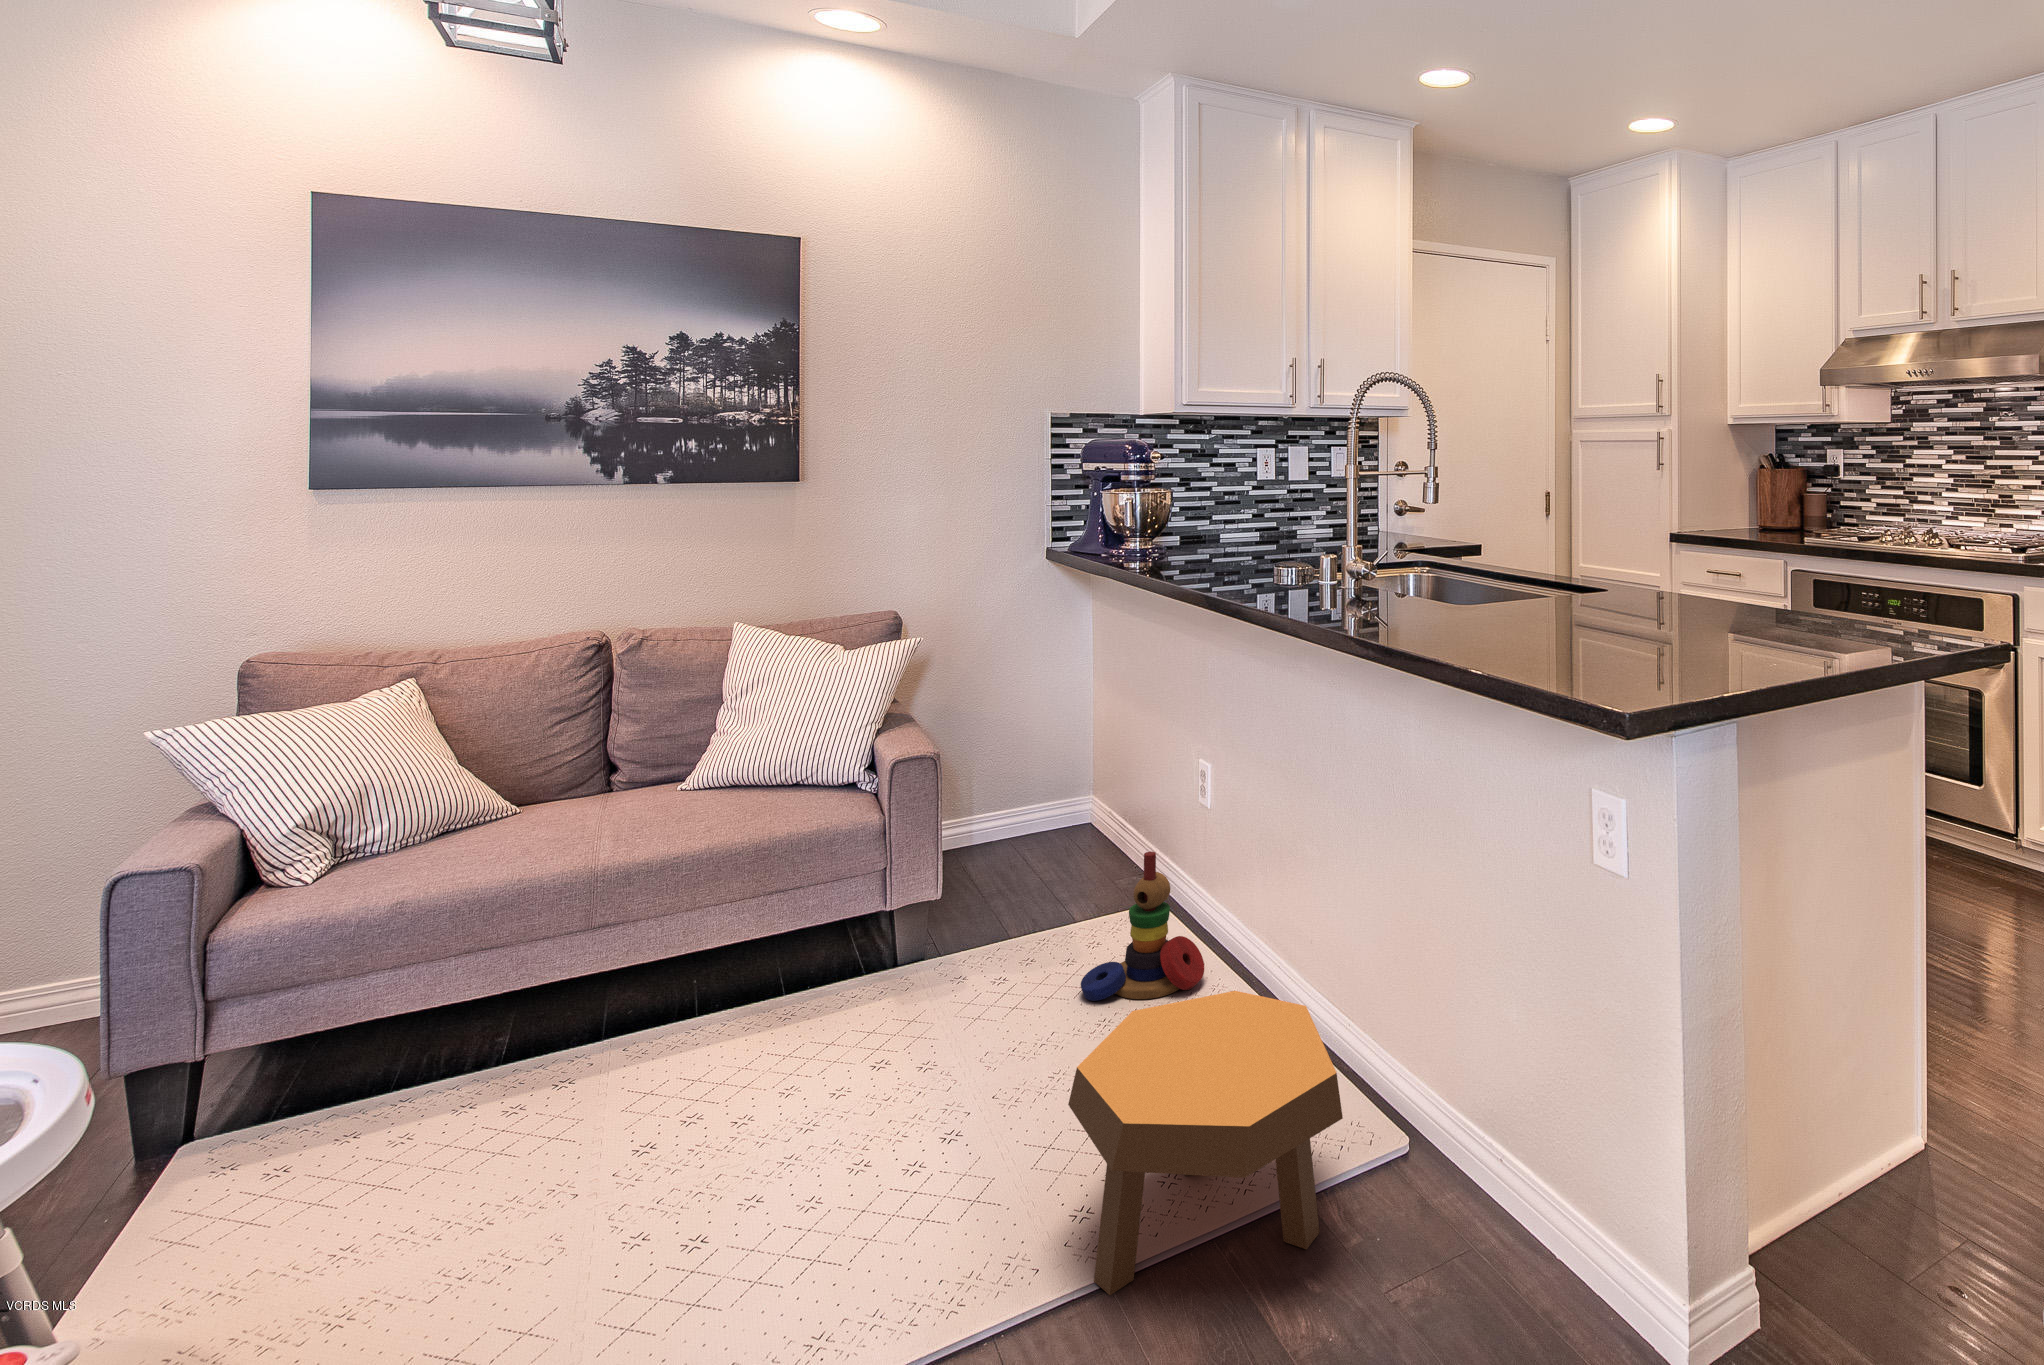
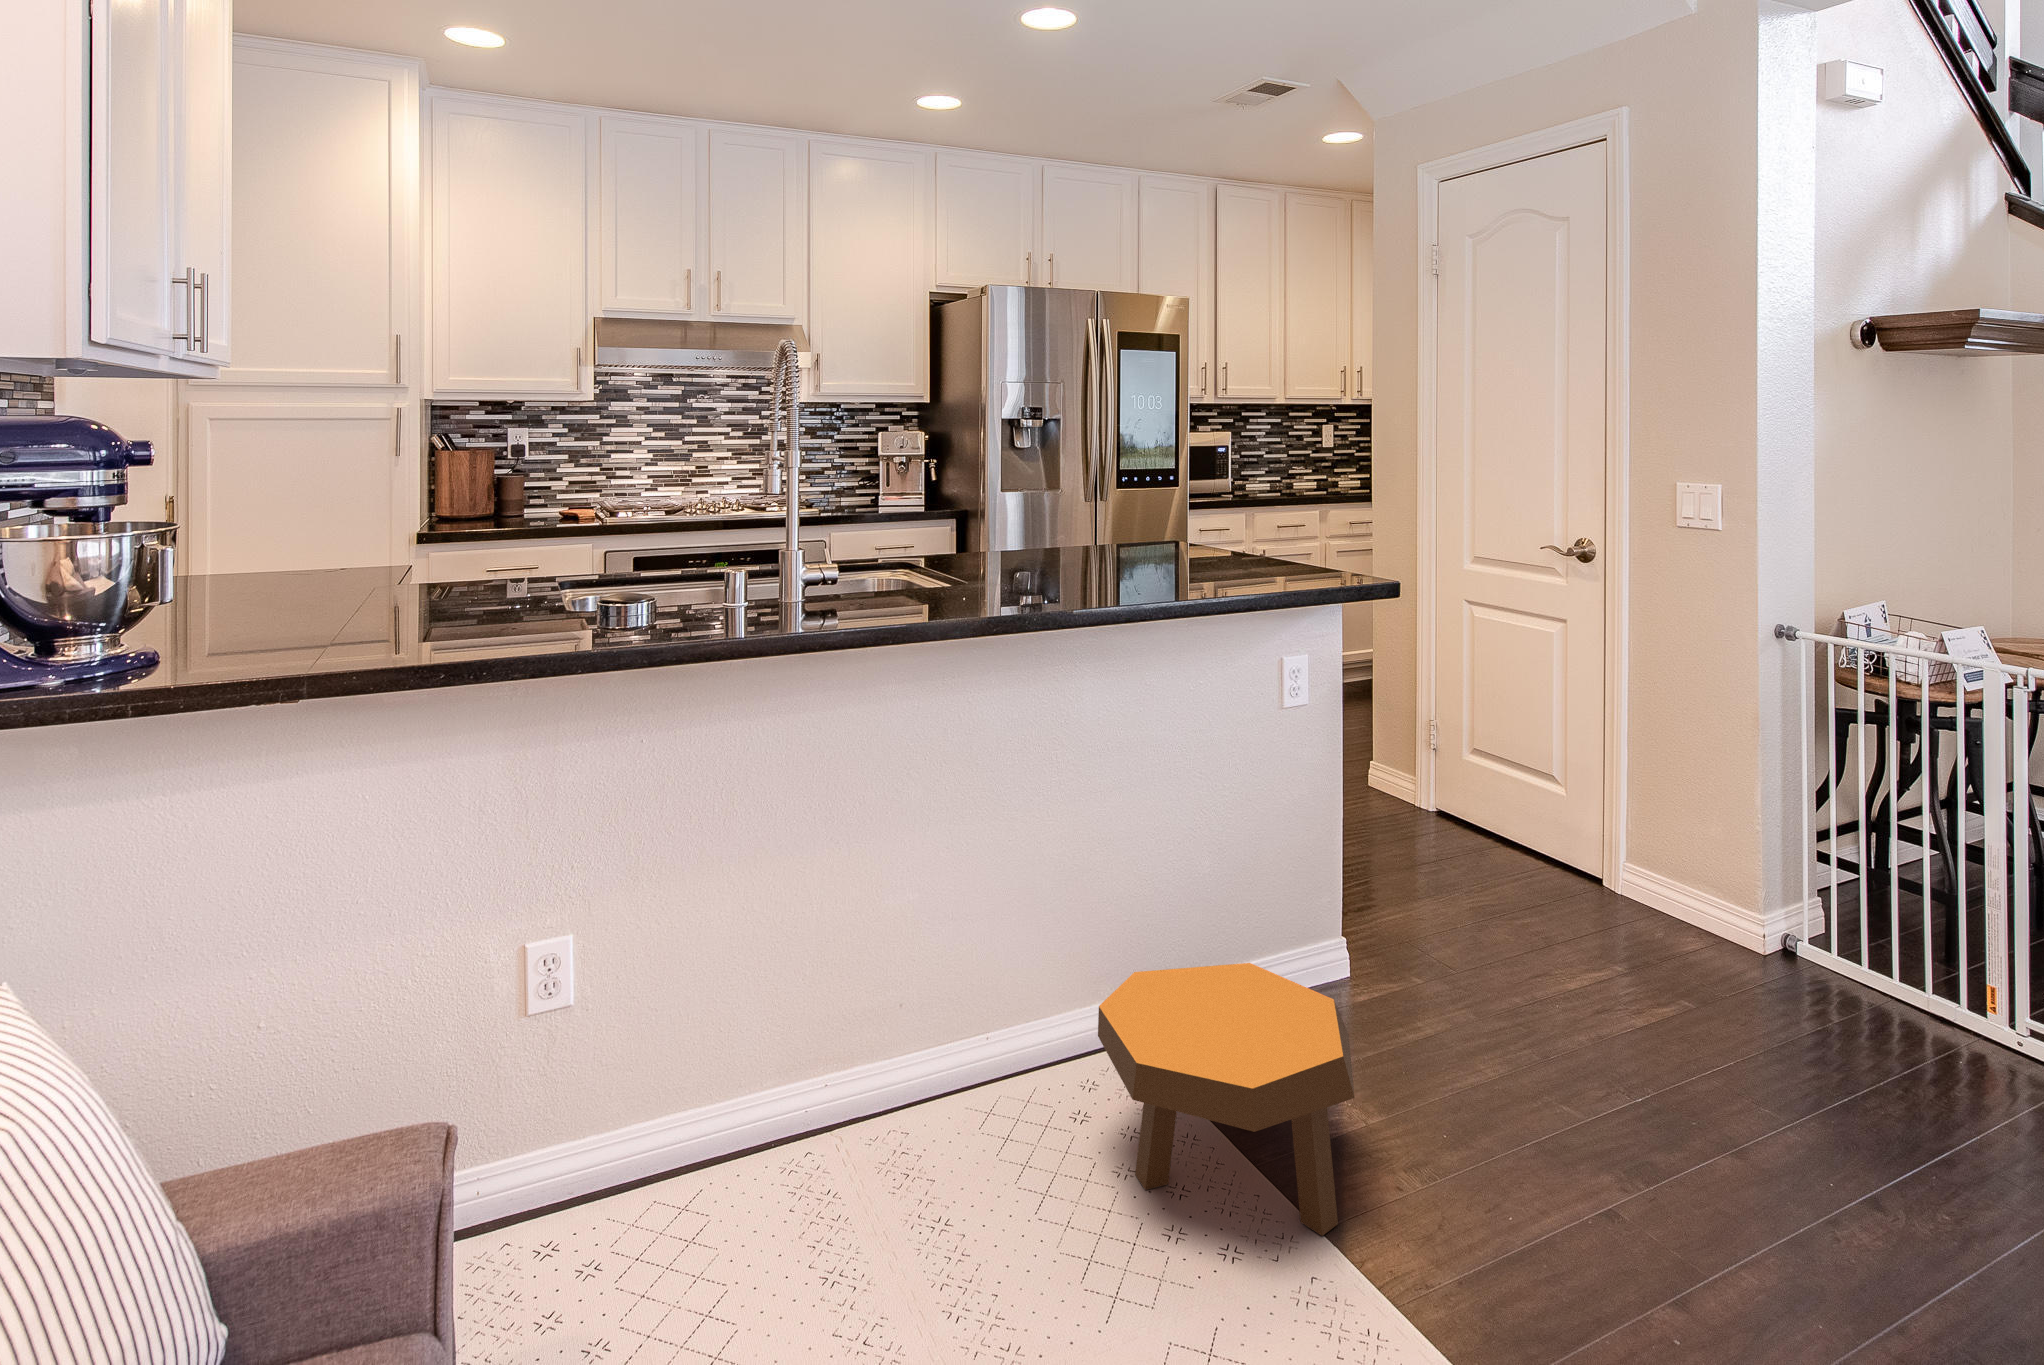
stacking toy: present [1081,852,1204,1001] -> none [650,1042,785,1302]

